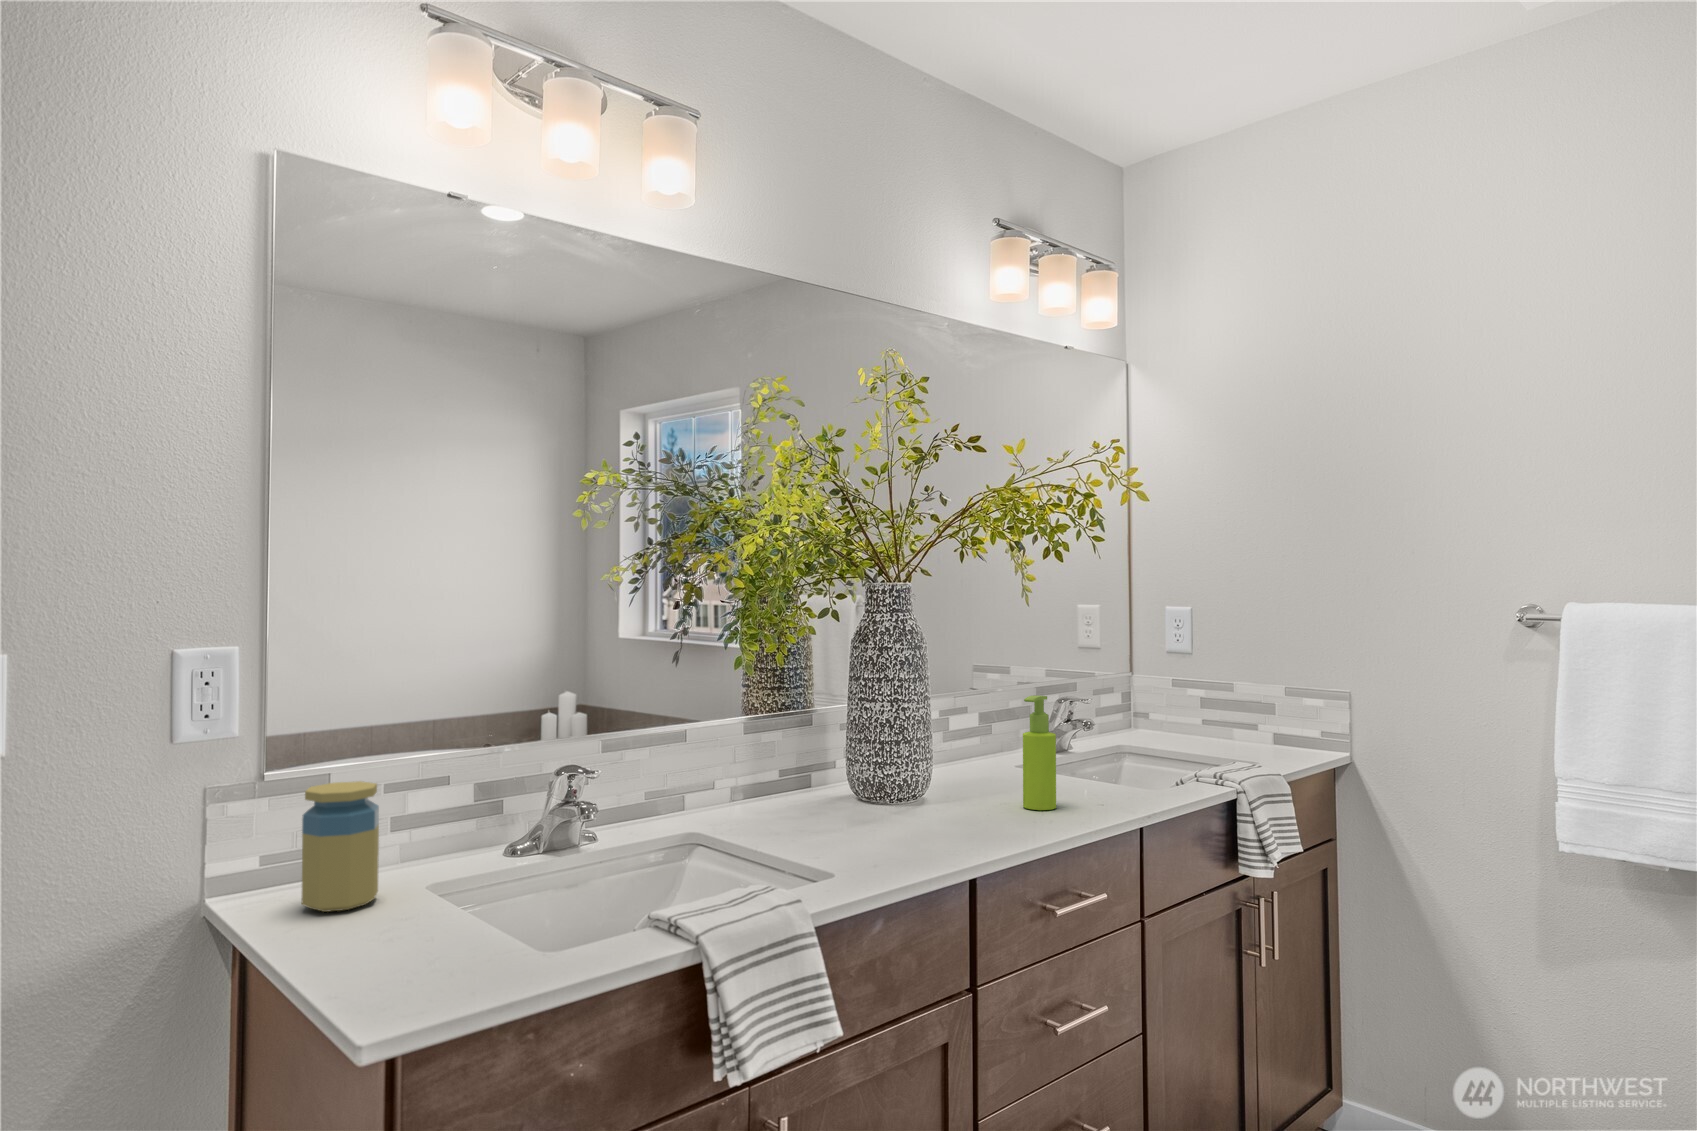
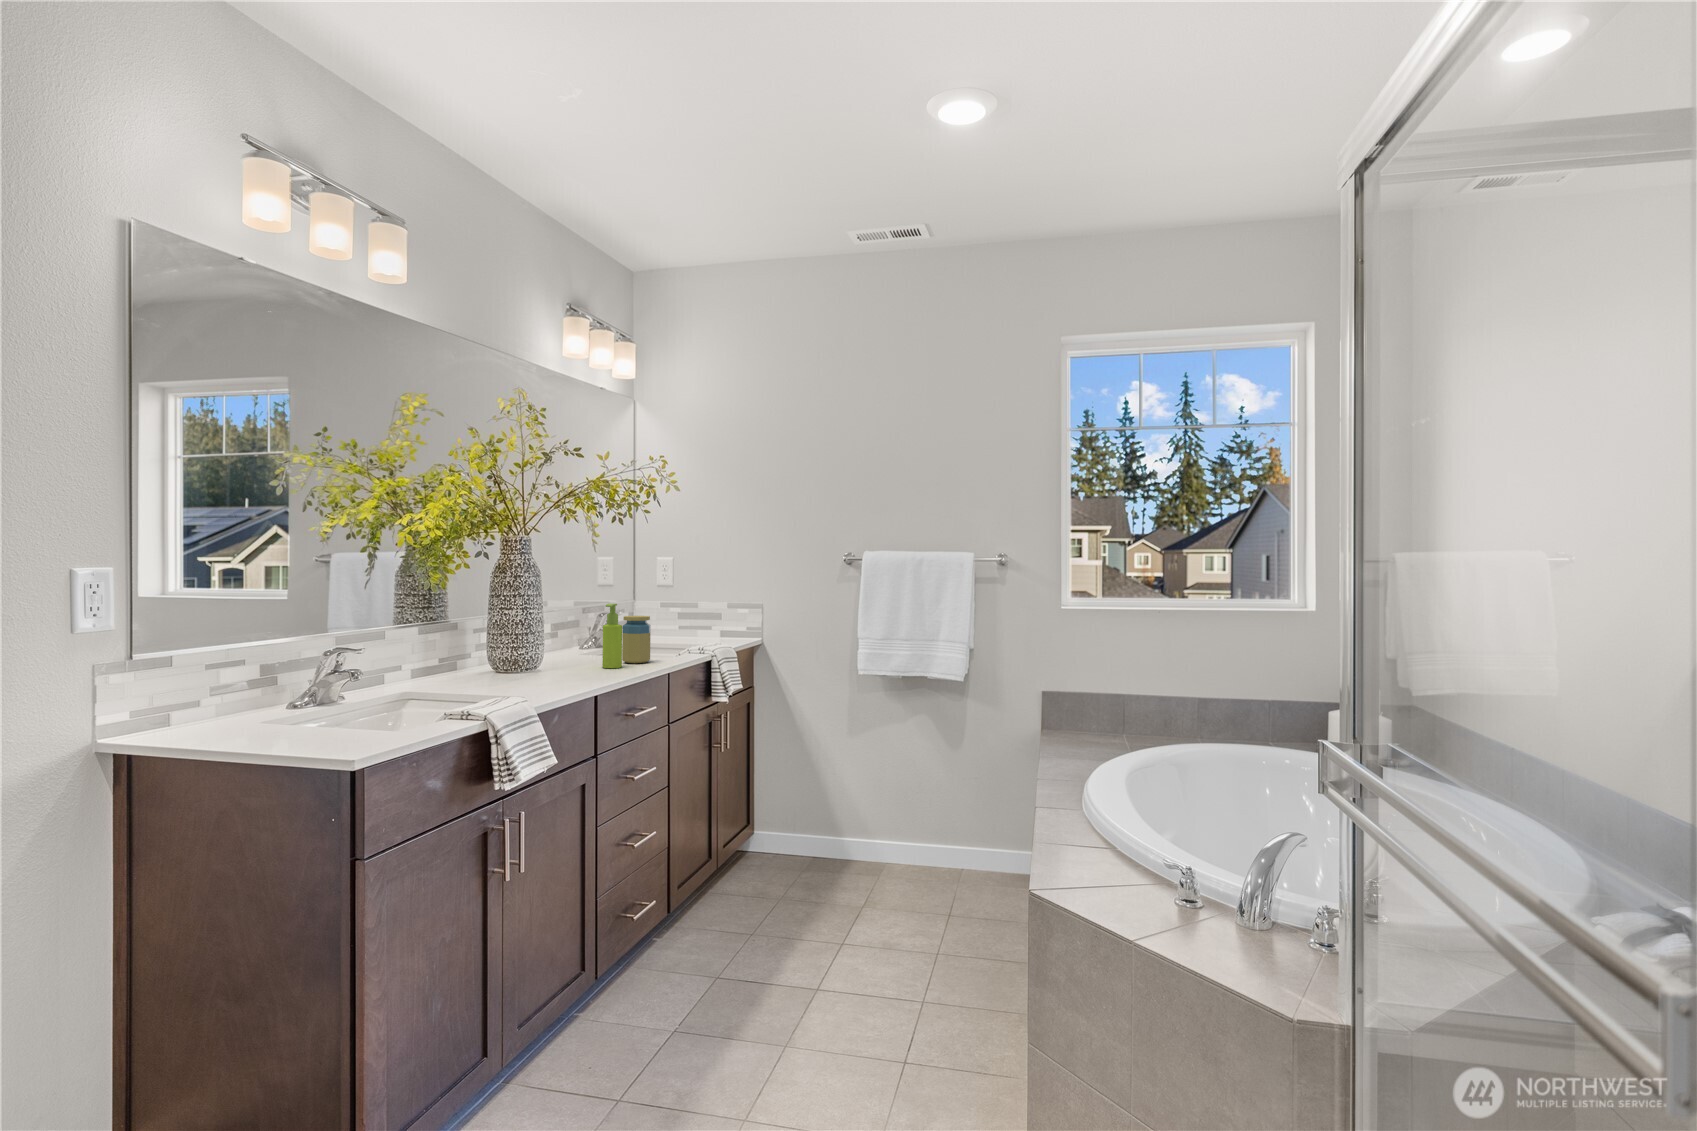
jar: present [301,781,379,912] -> present [622,616,651,663]

